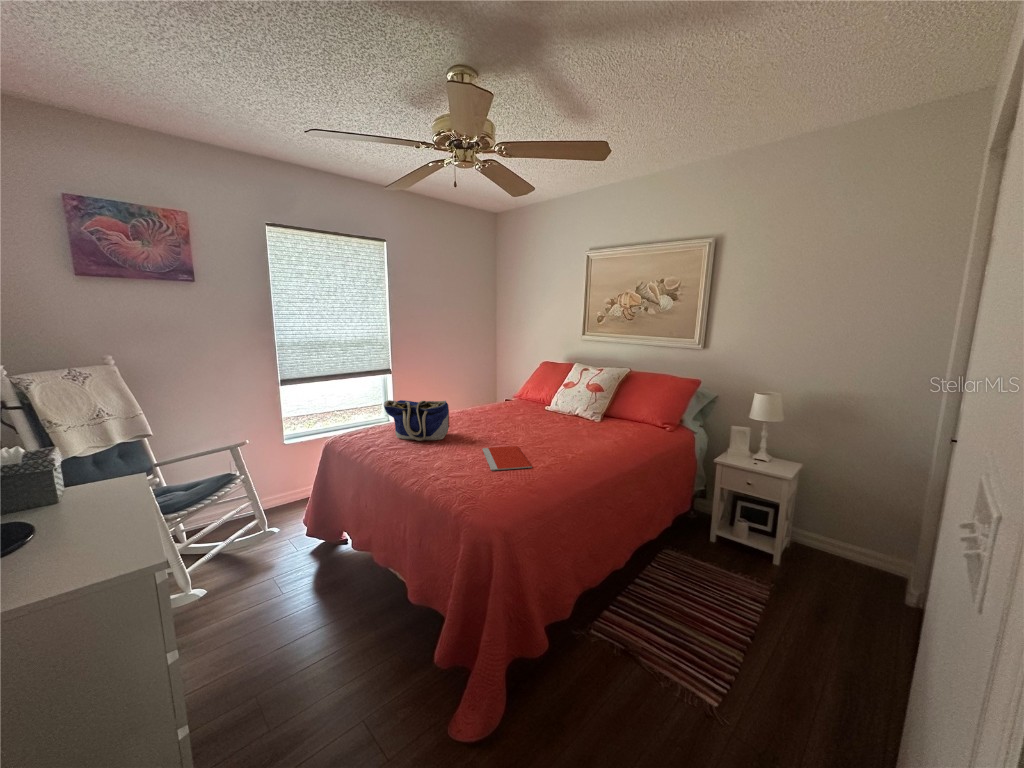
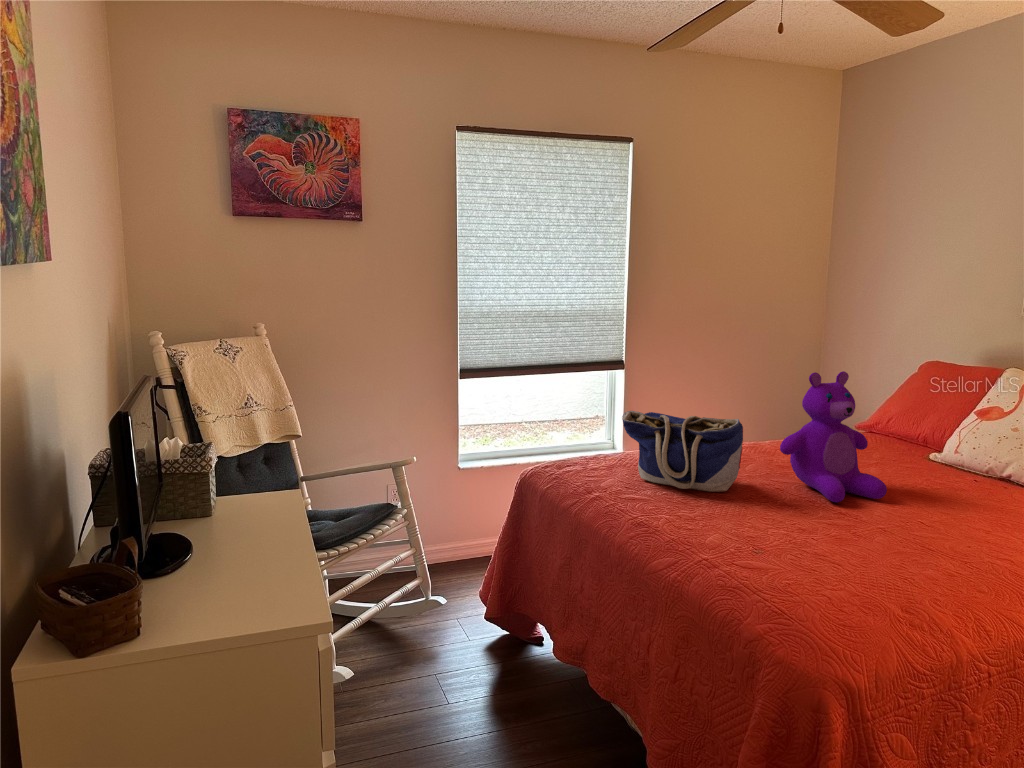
teddy bear: none [469,373,518,438] -> present [780,371,887,502]
notebook: present [483,446,532,471] -> none [811,519,937,577]

